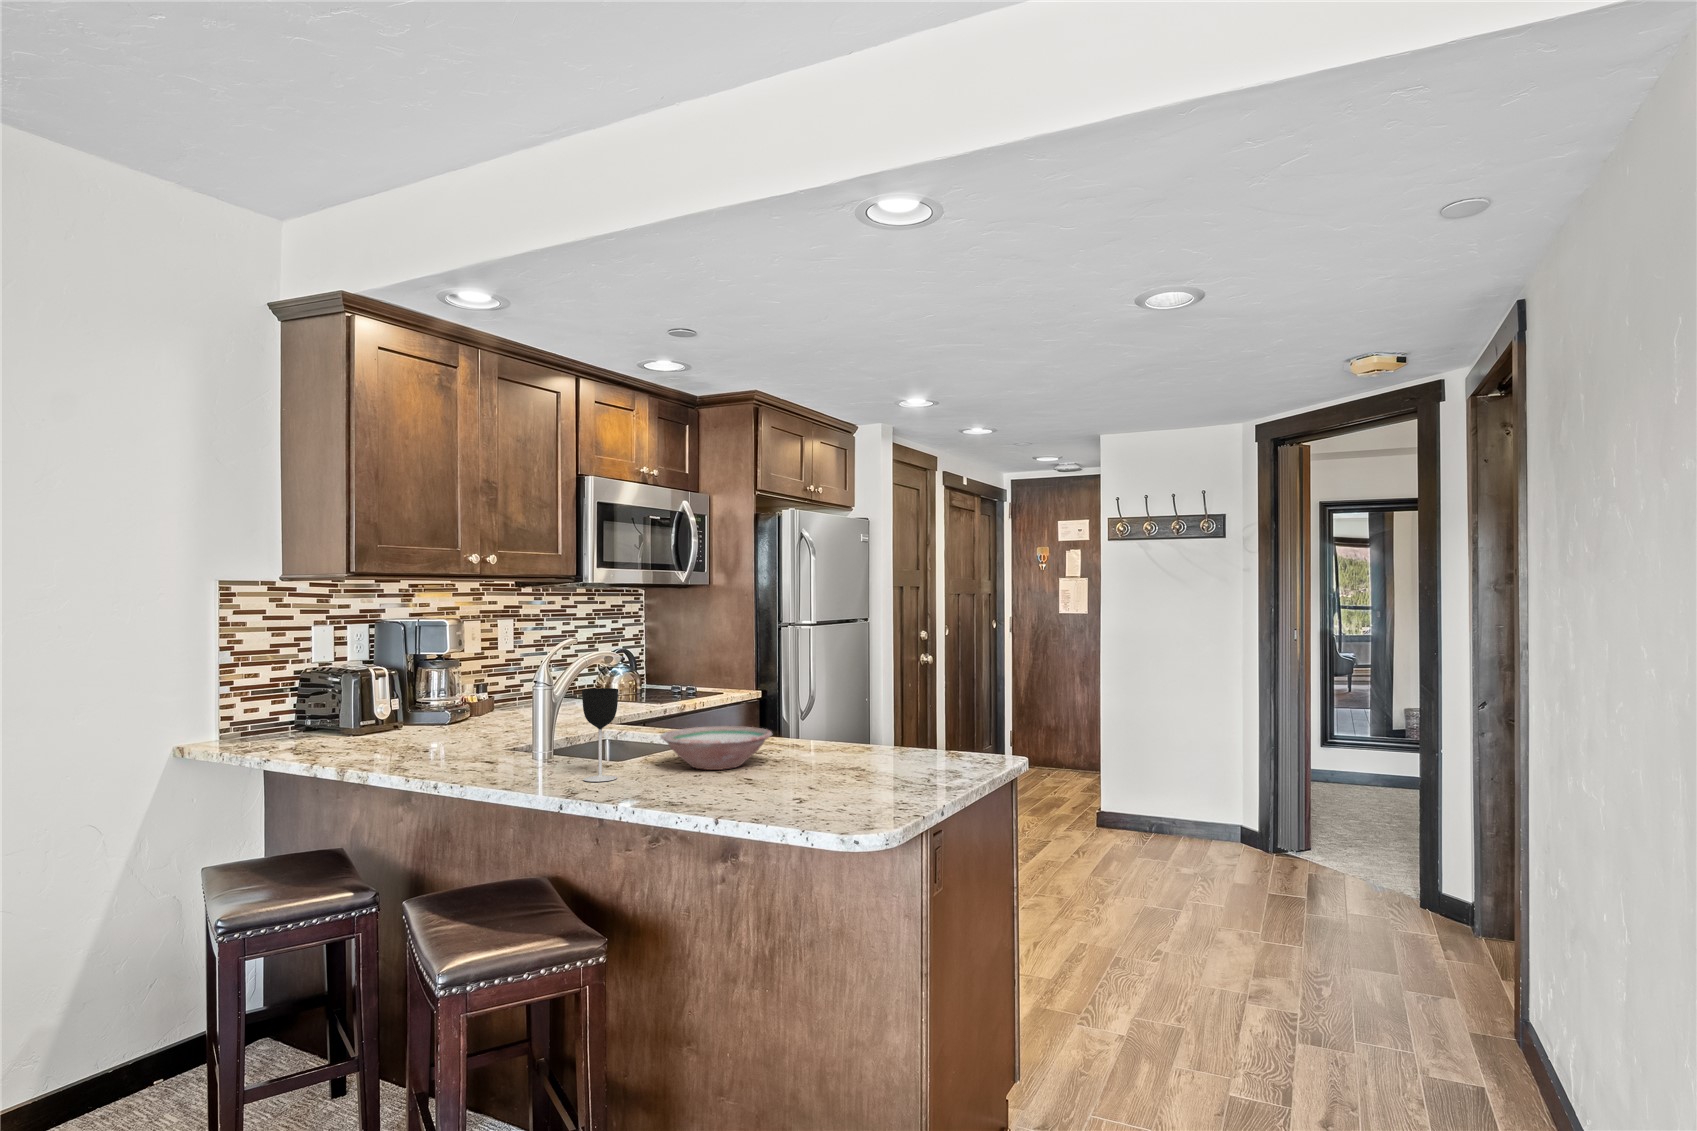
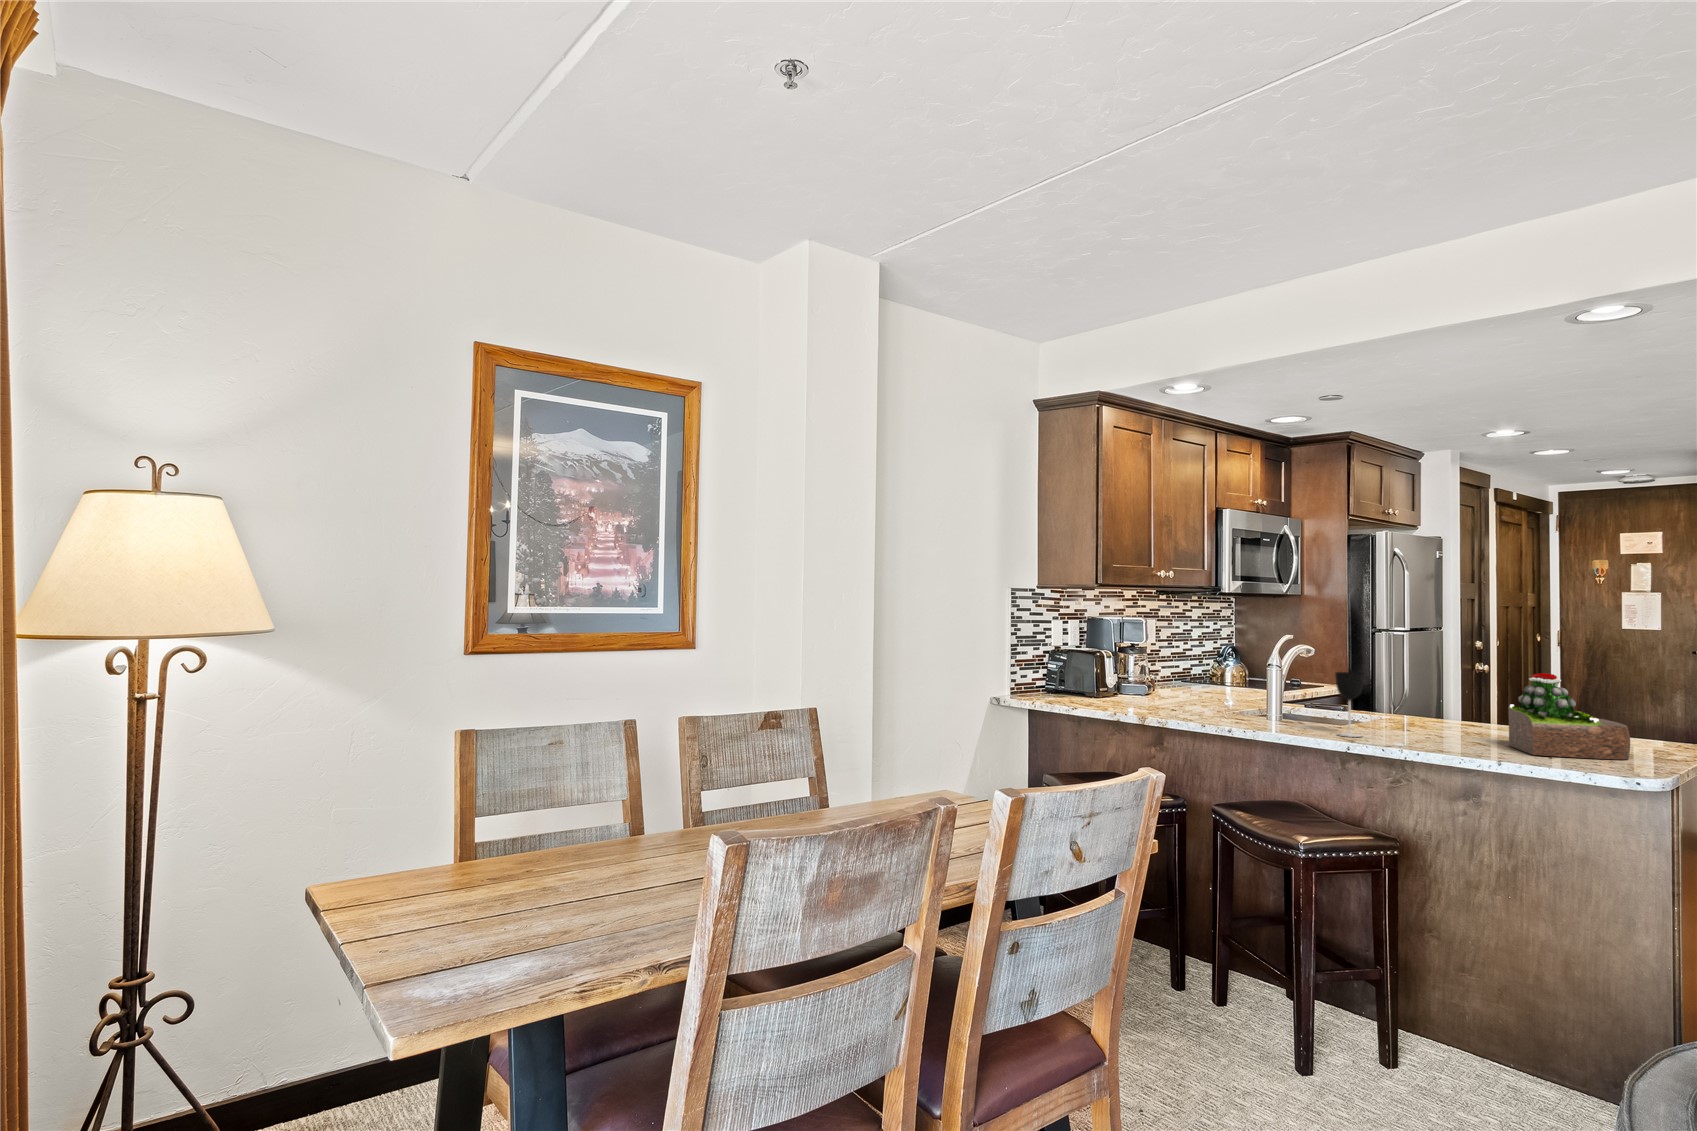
succulent plant: none [786,679,904,793] -> present [1509,673,1630,759]
bowl: present [661,726,772,770] -> none [1383,706,1480,737]

